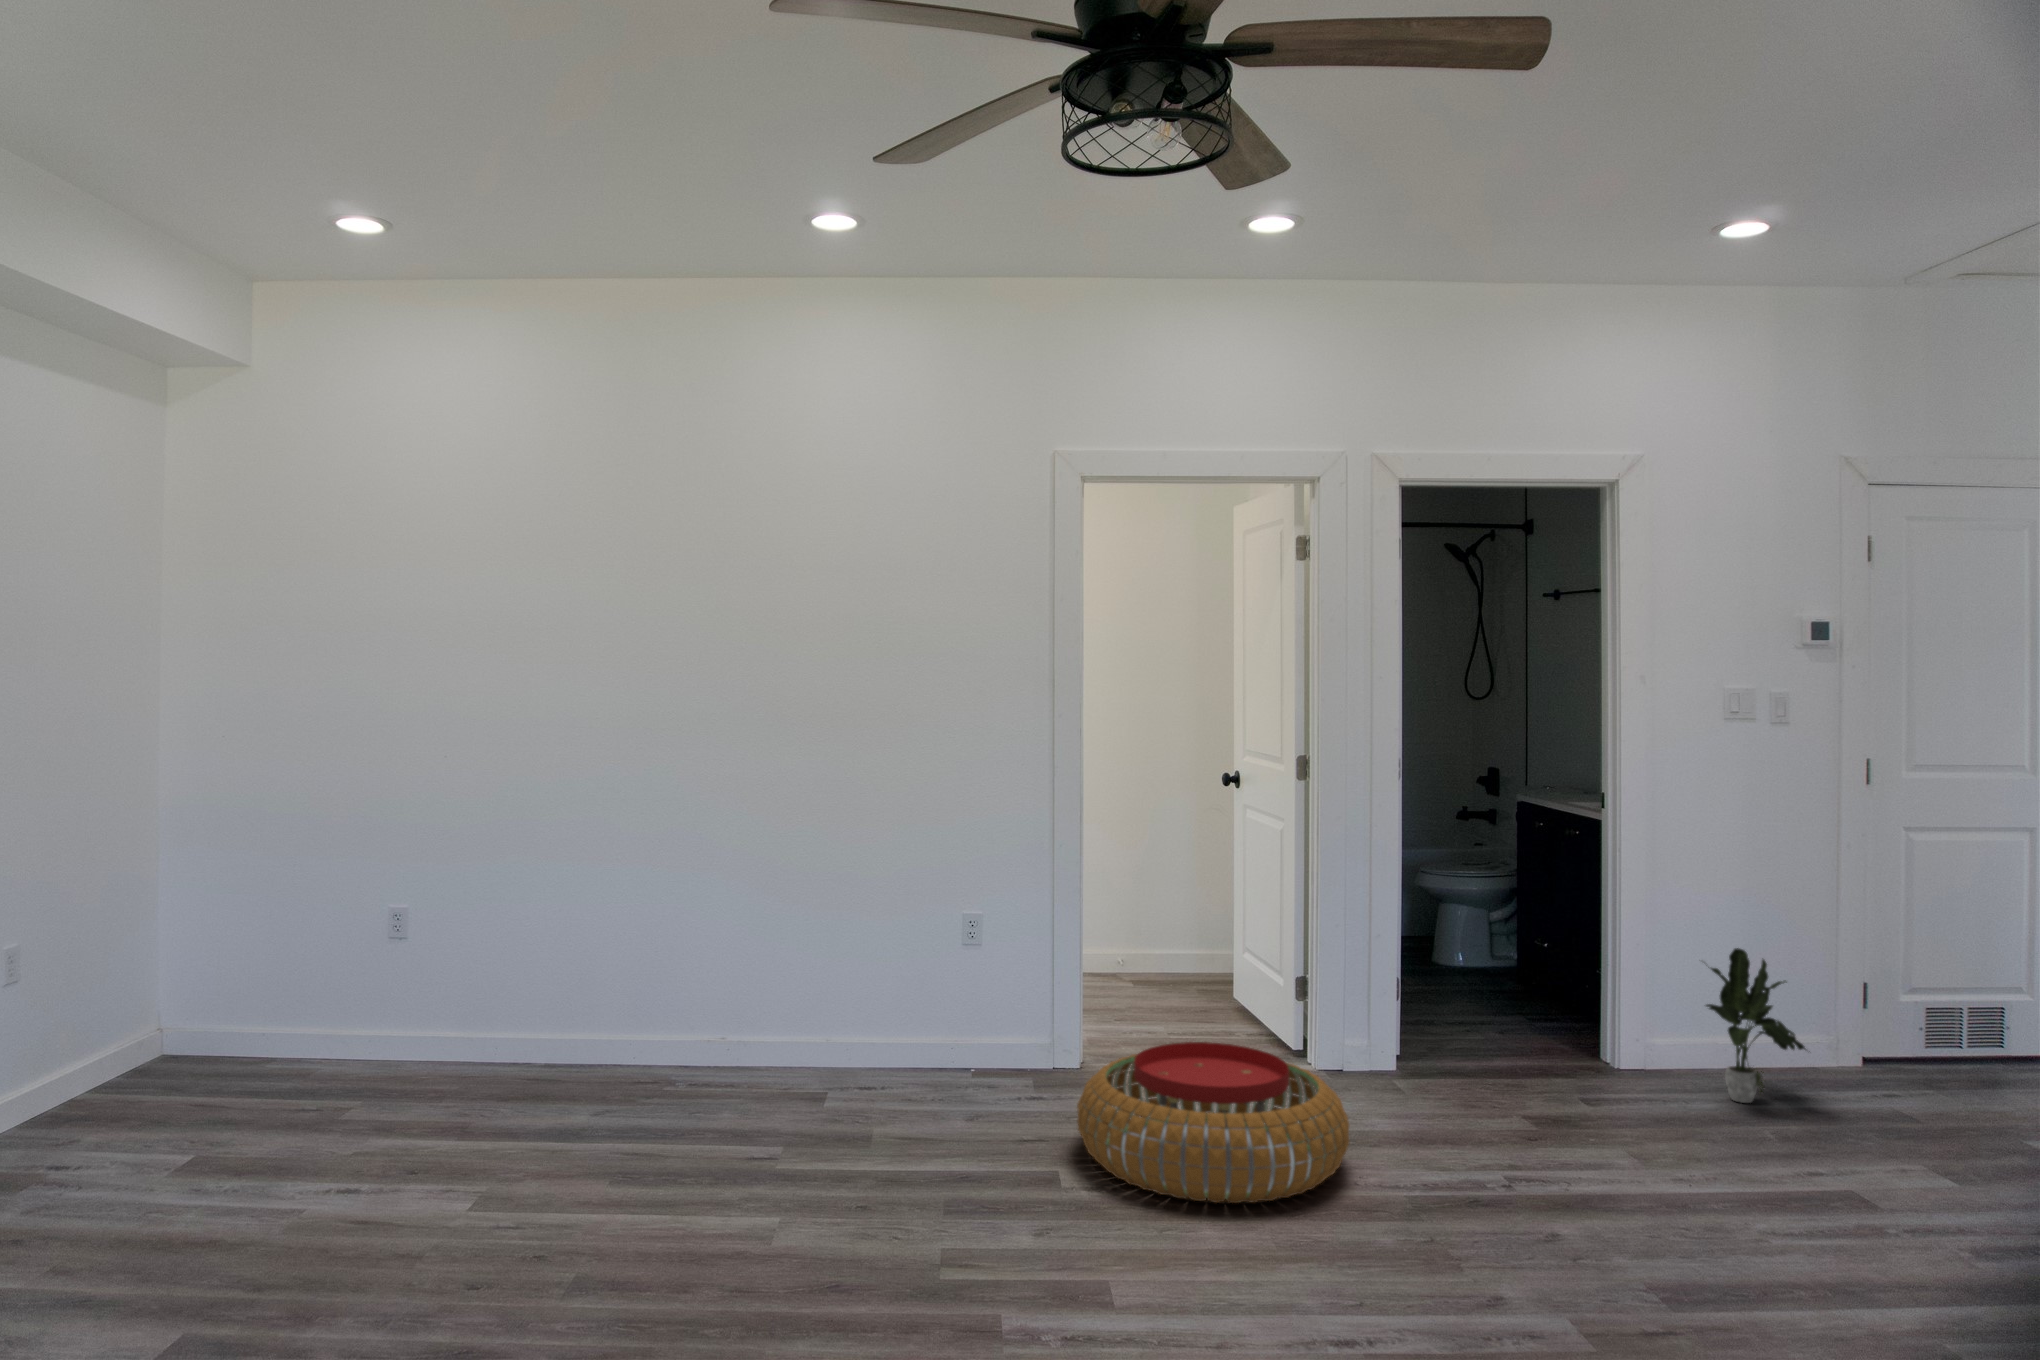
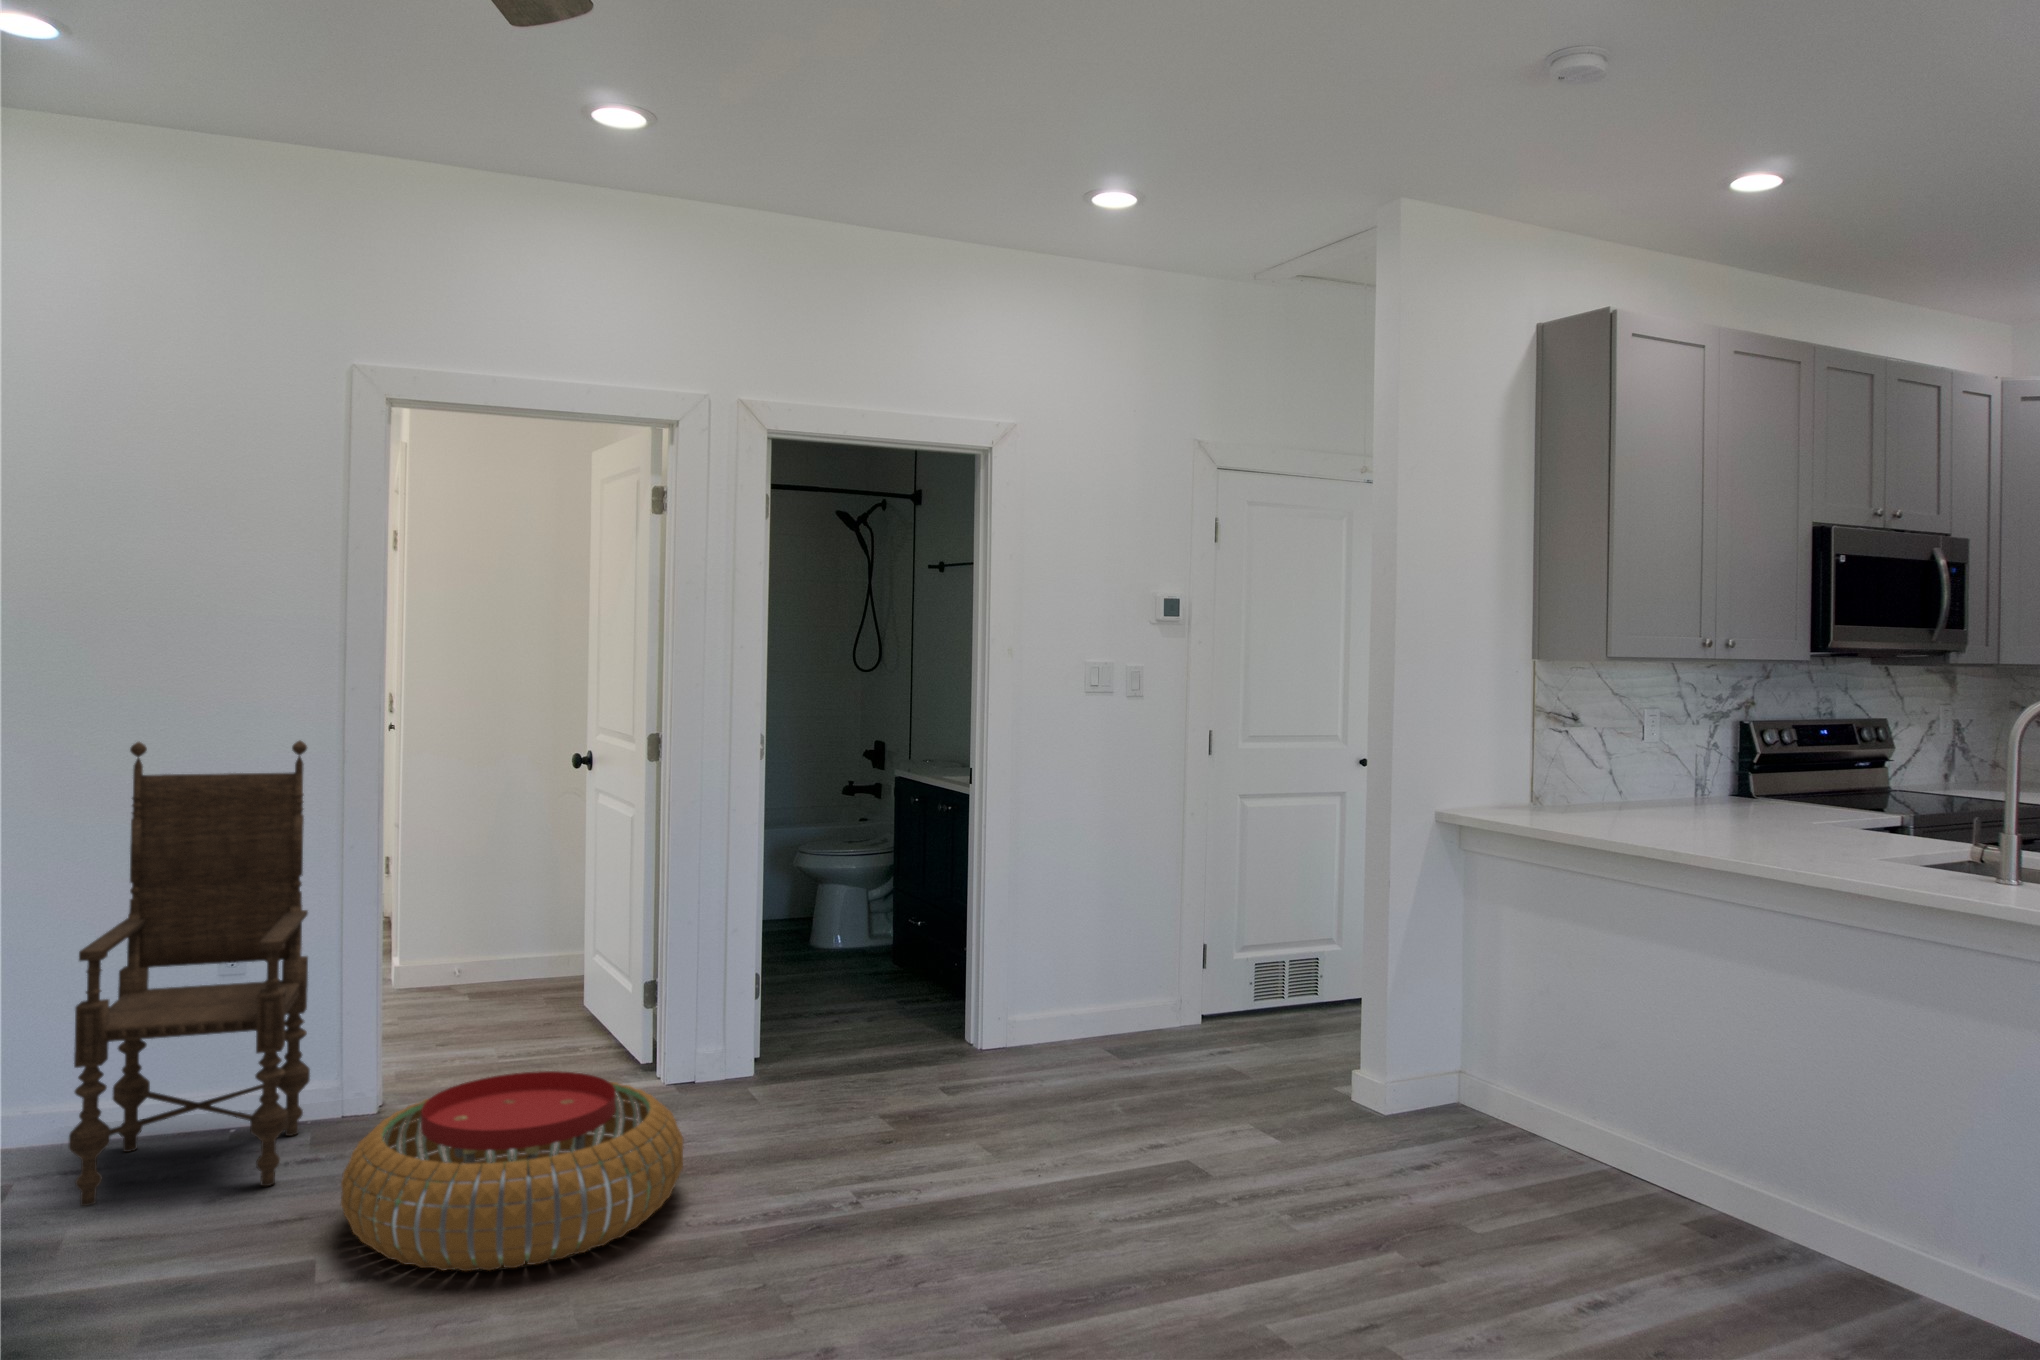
armchair: none [886,756,1036,1109] -> present [69,741,310,1206]
potted plant: present [1706,948,1805,1103] -> none [1047,910,1137,1059]

